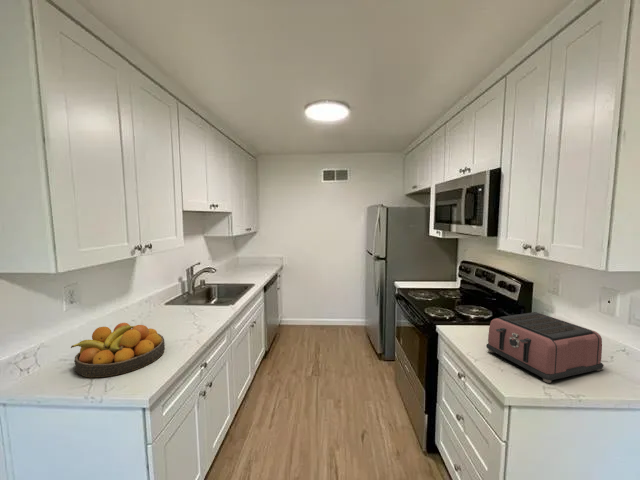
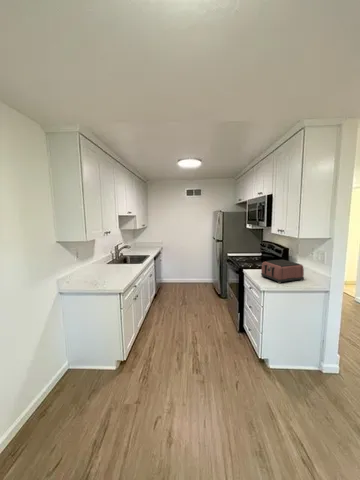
fruit bowl: present [71,323,165,377] -> none [89,265,123,283]

